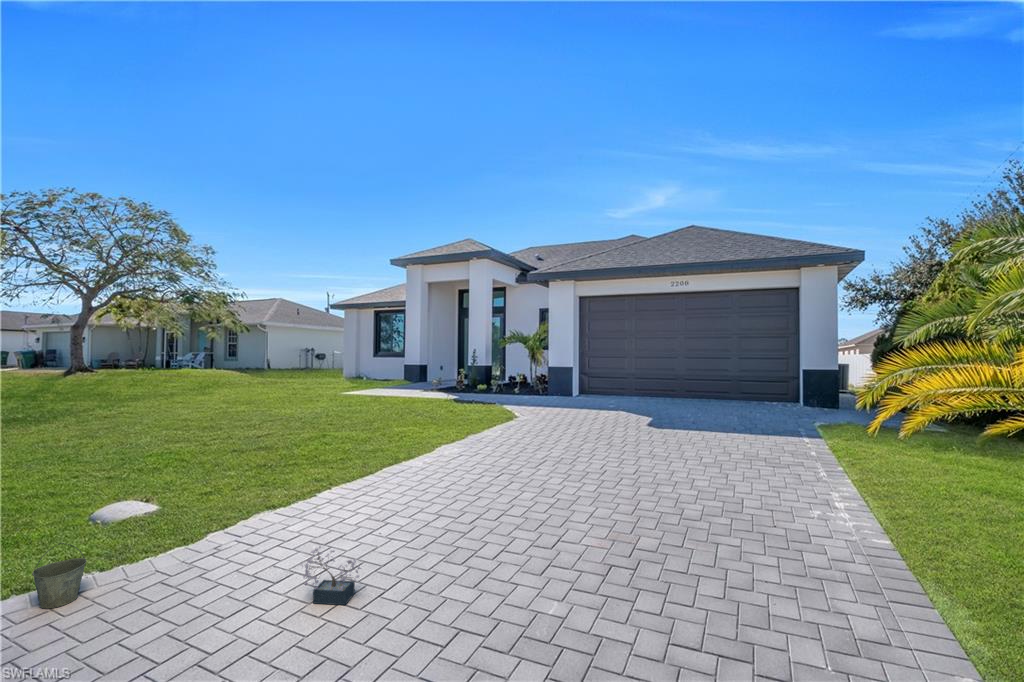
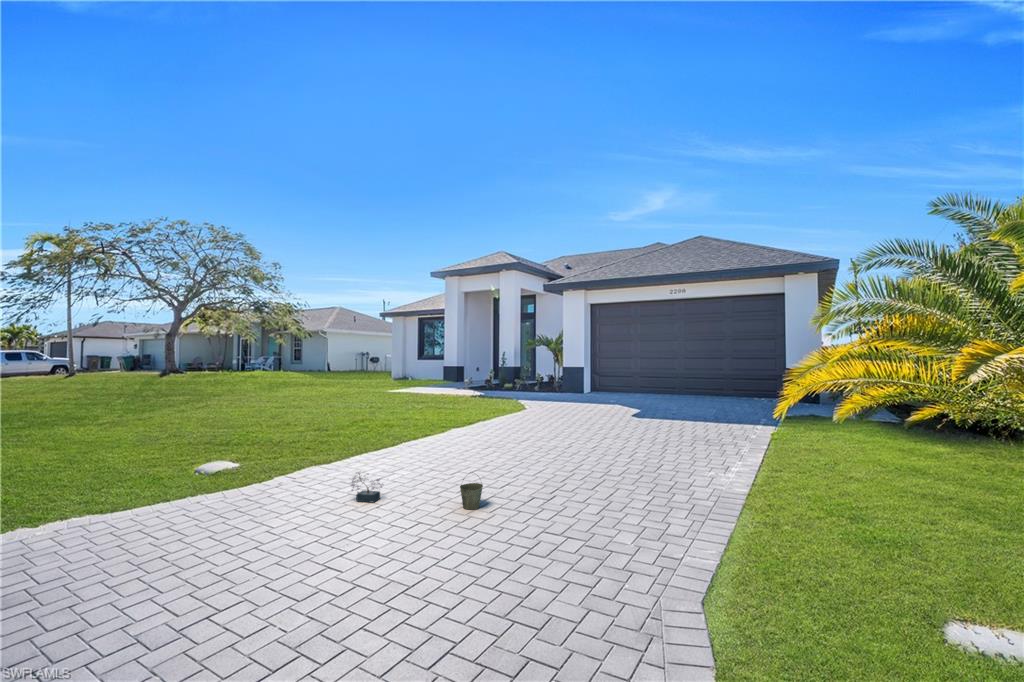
bucket: present [32,543,87,609] -> present [460,483,483,510]

